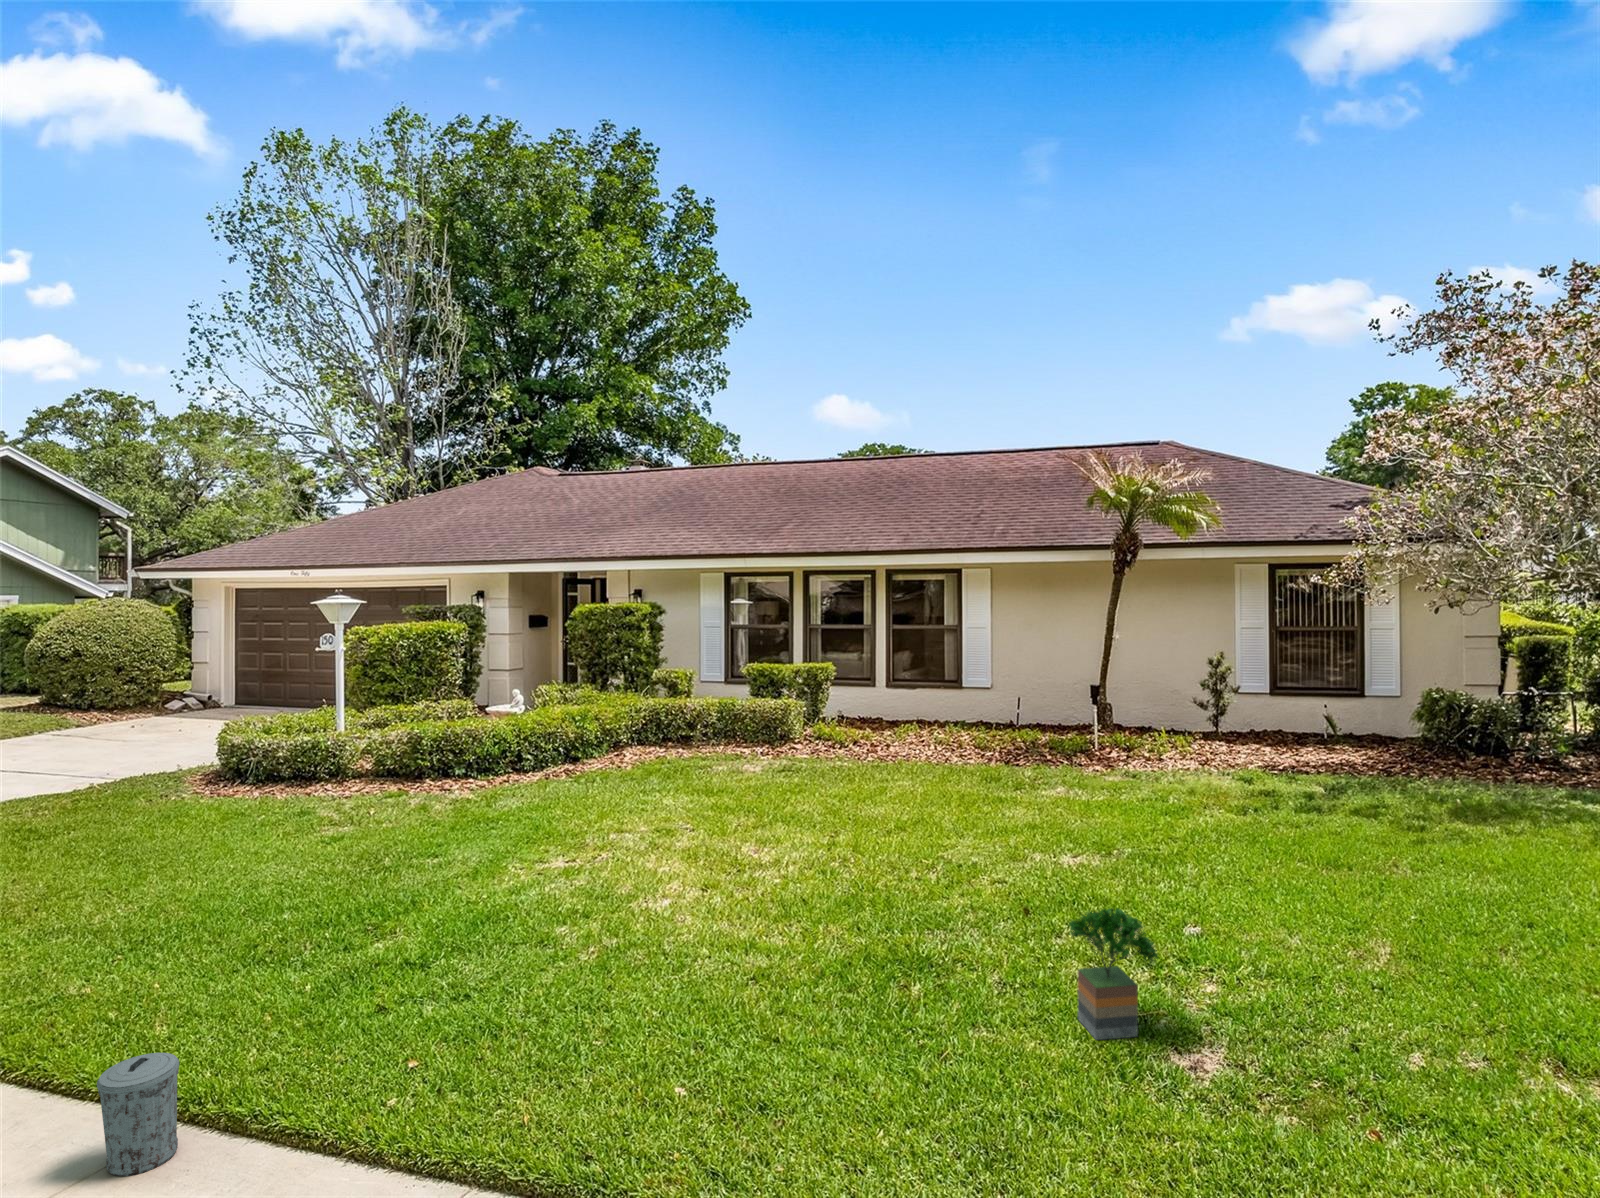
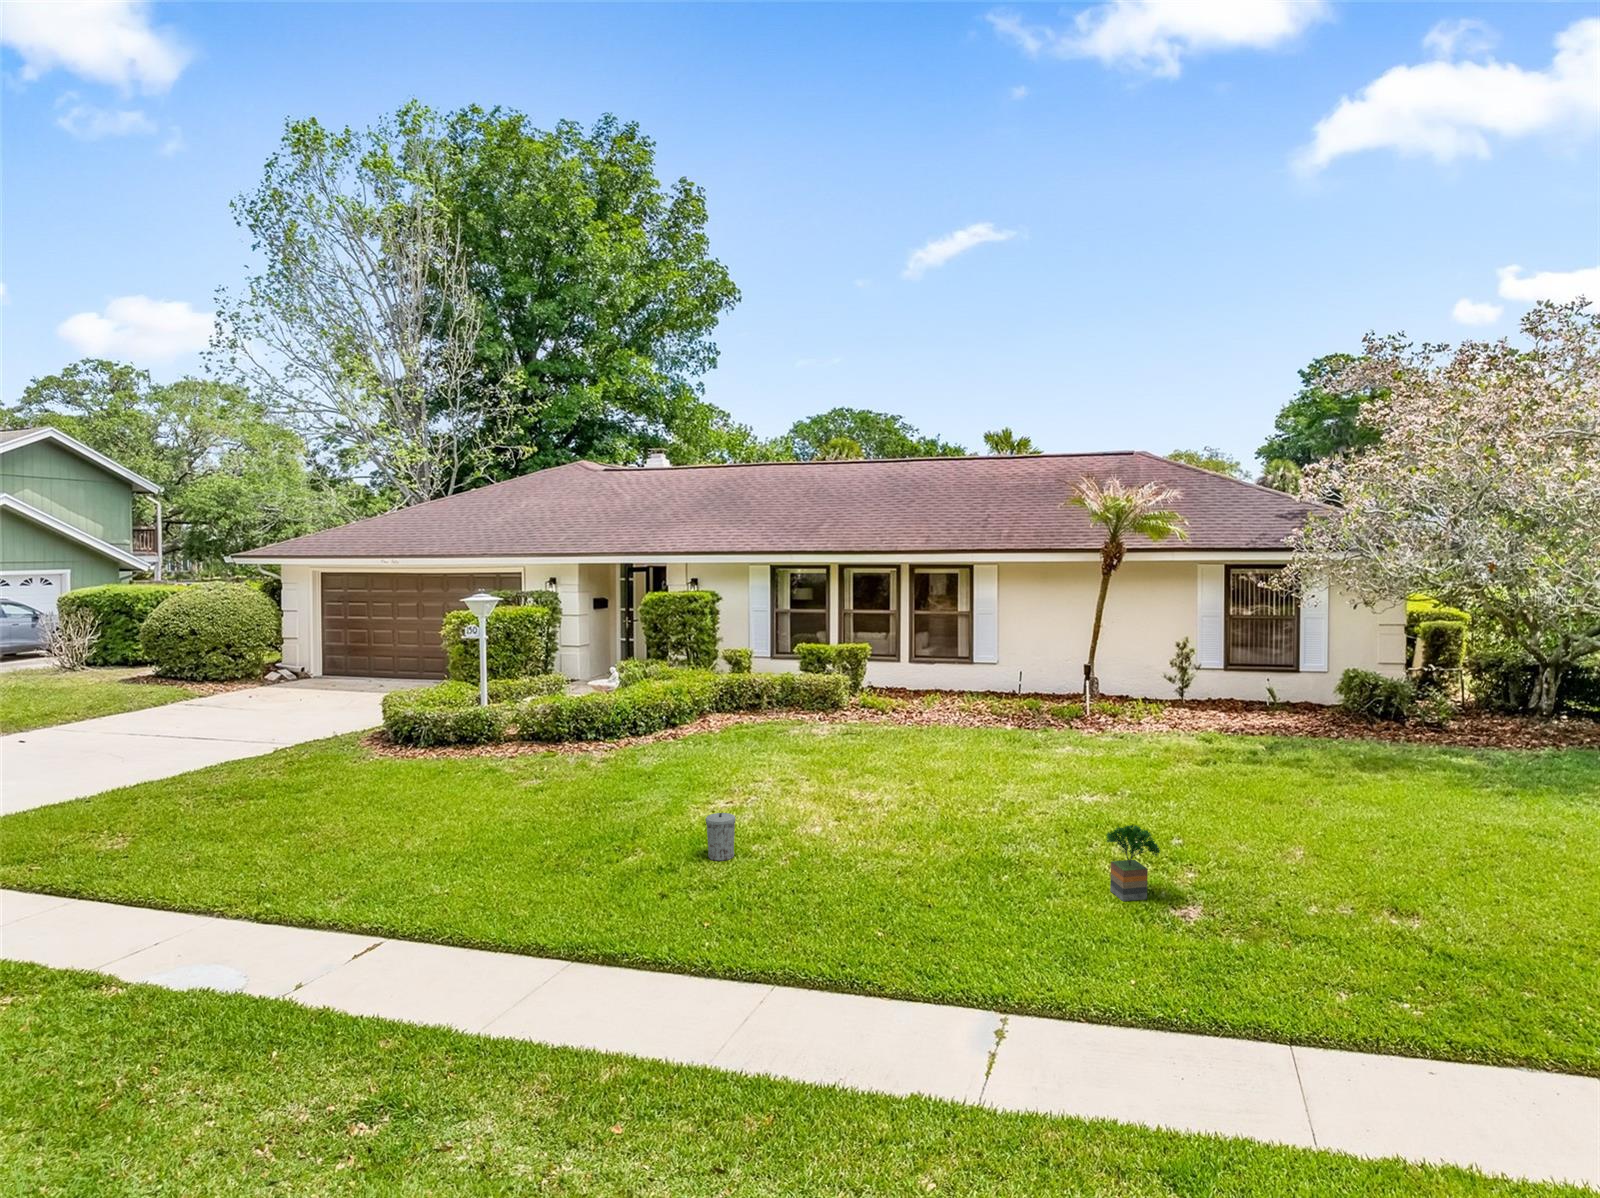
trash can: present [97,1053,179,1176] -> present [706,813,735,861]

